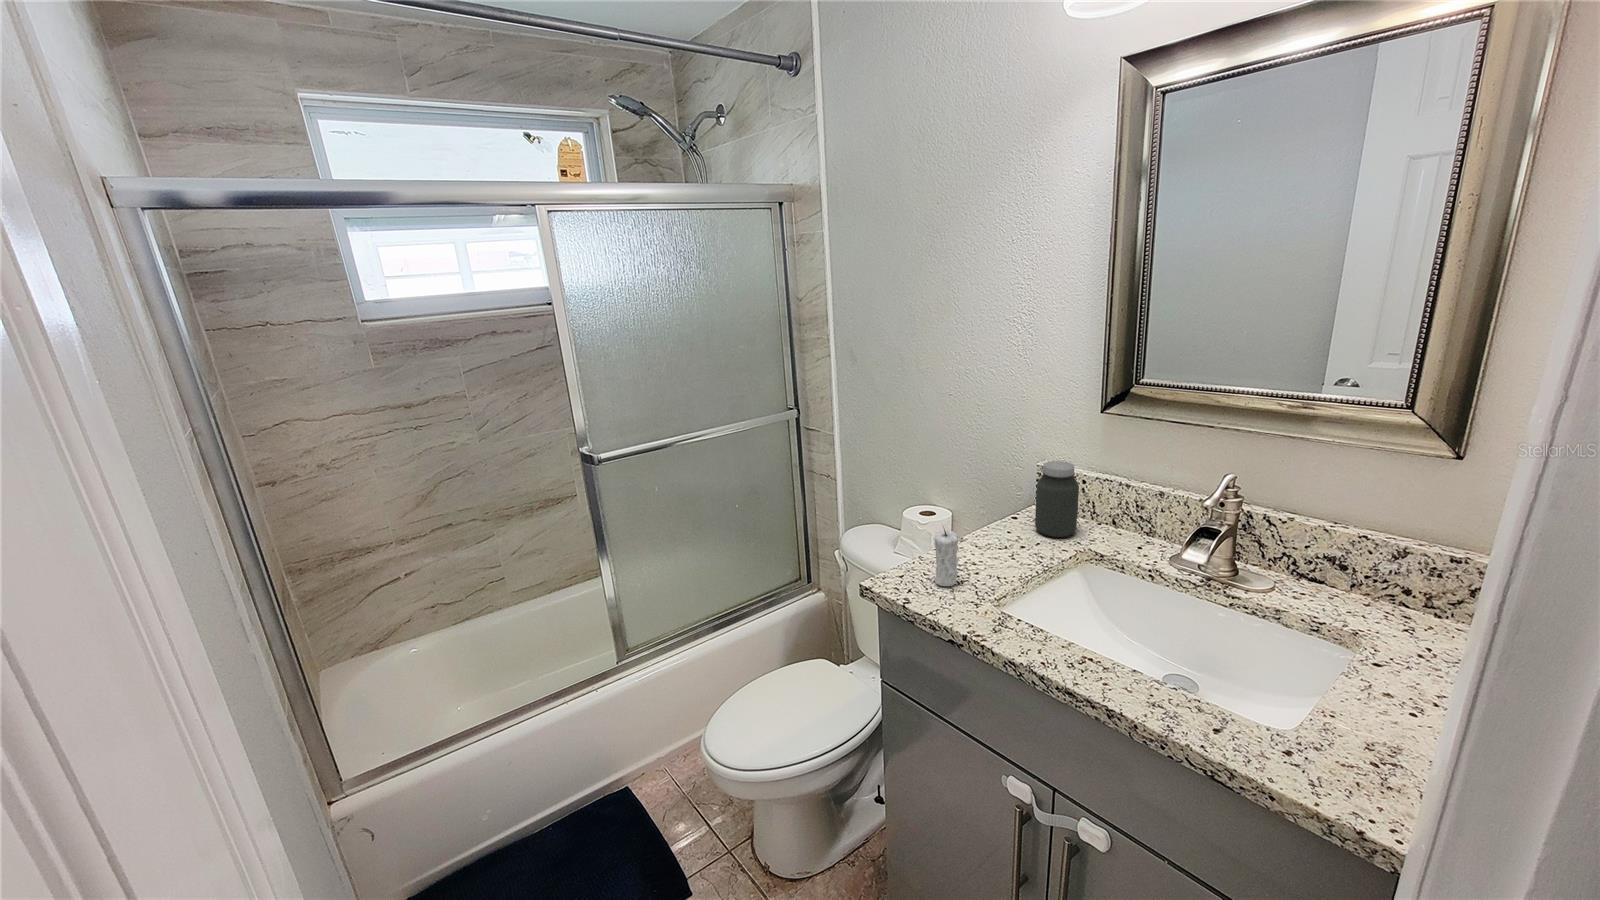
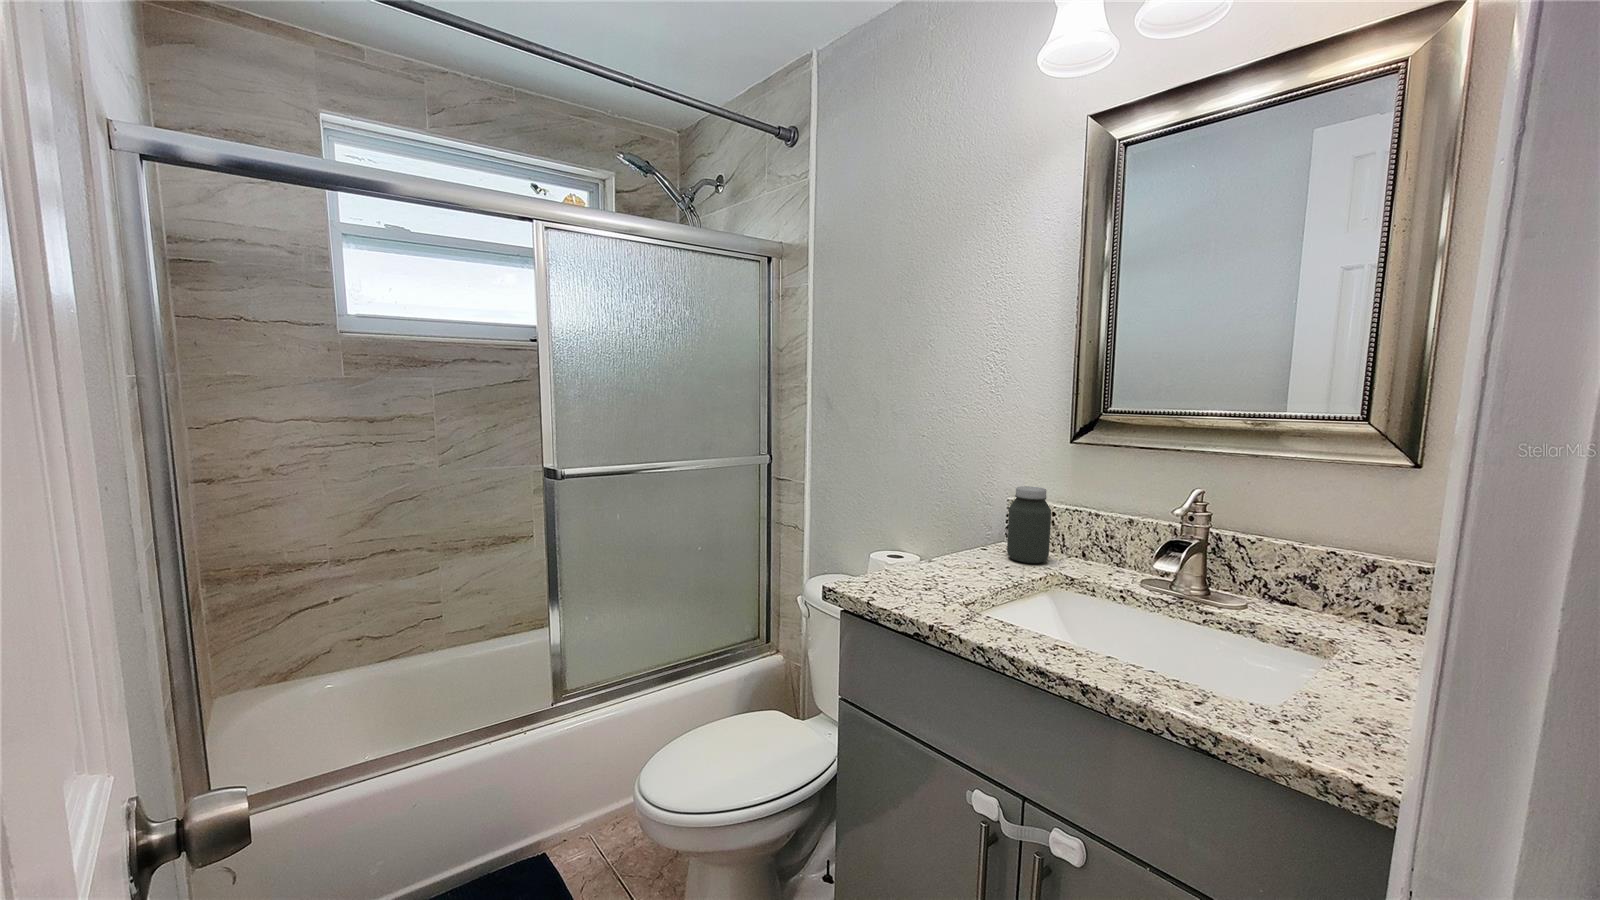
candle: present [934,527,958,586] -> none [903,520,928,589]

